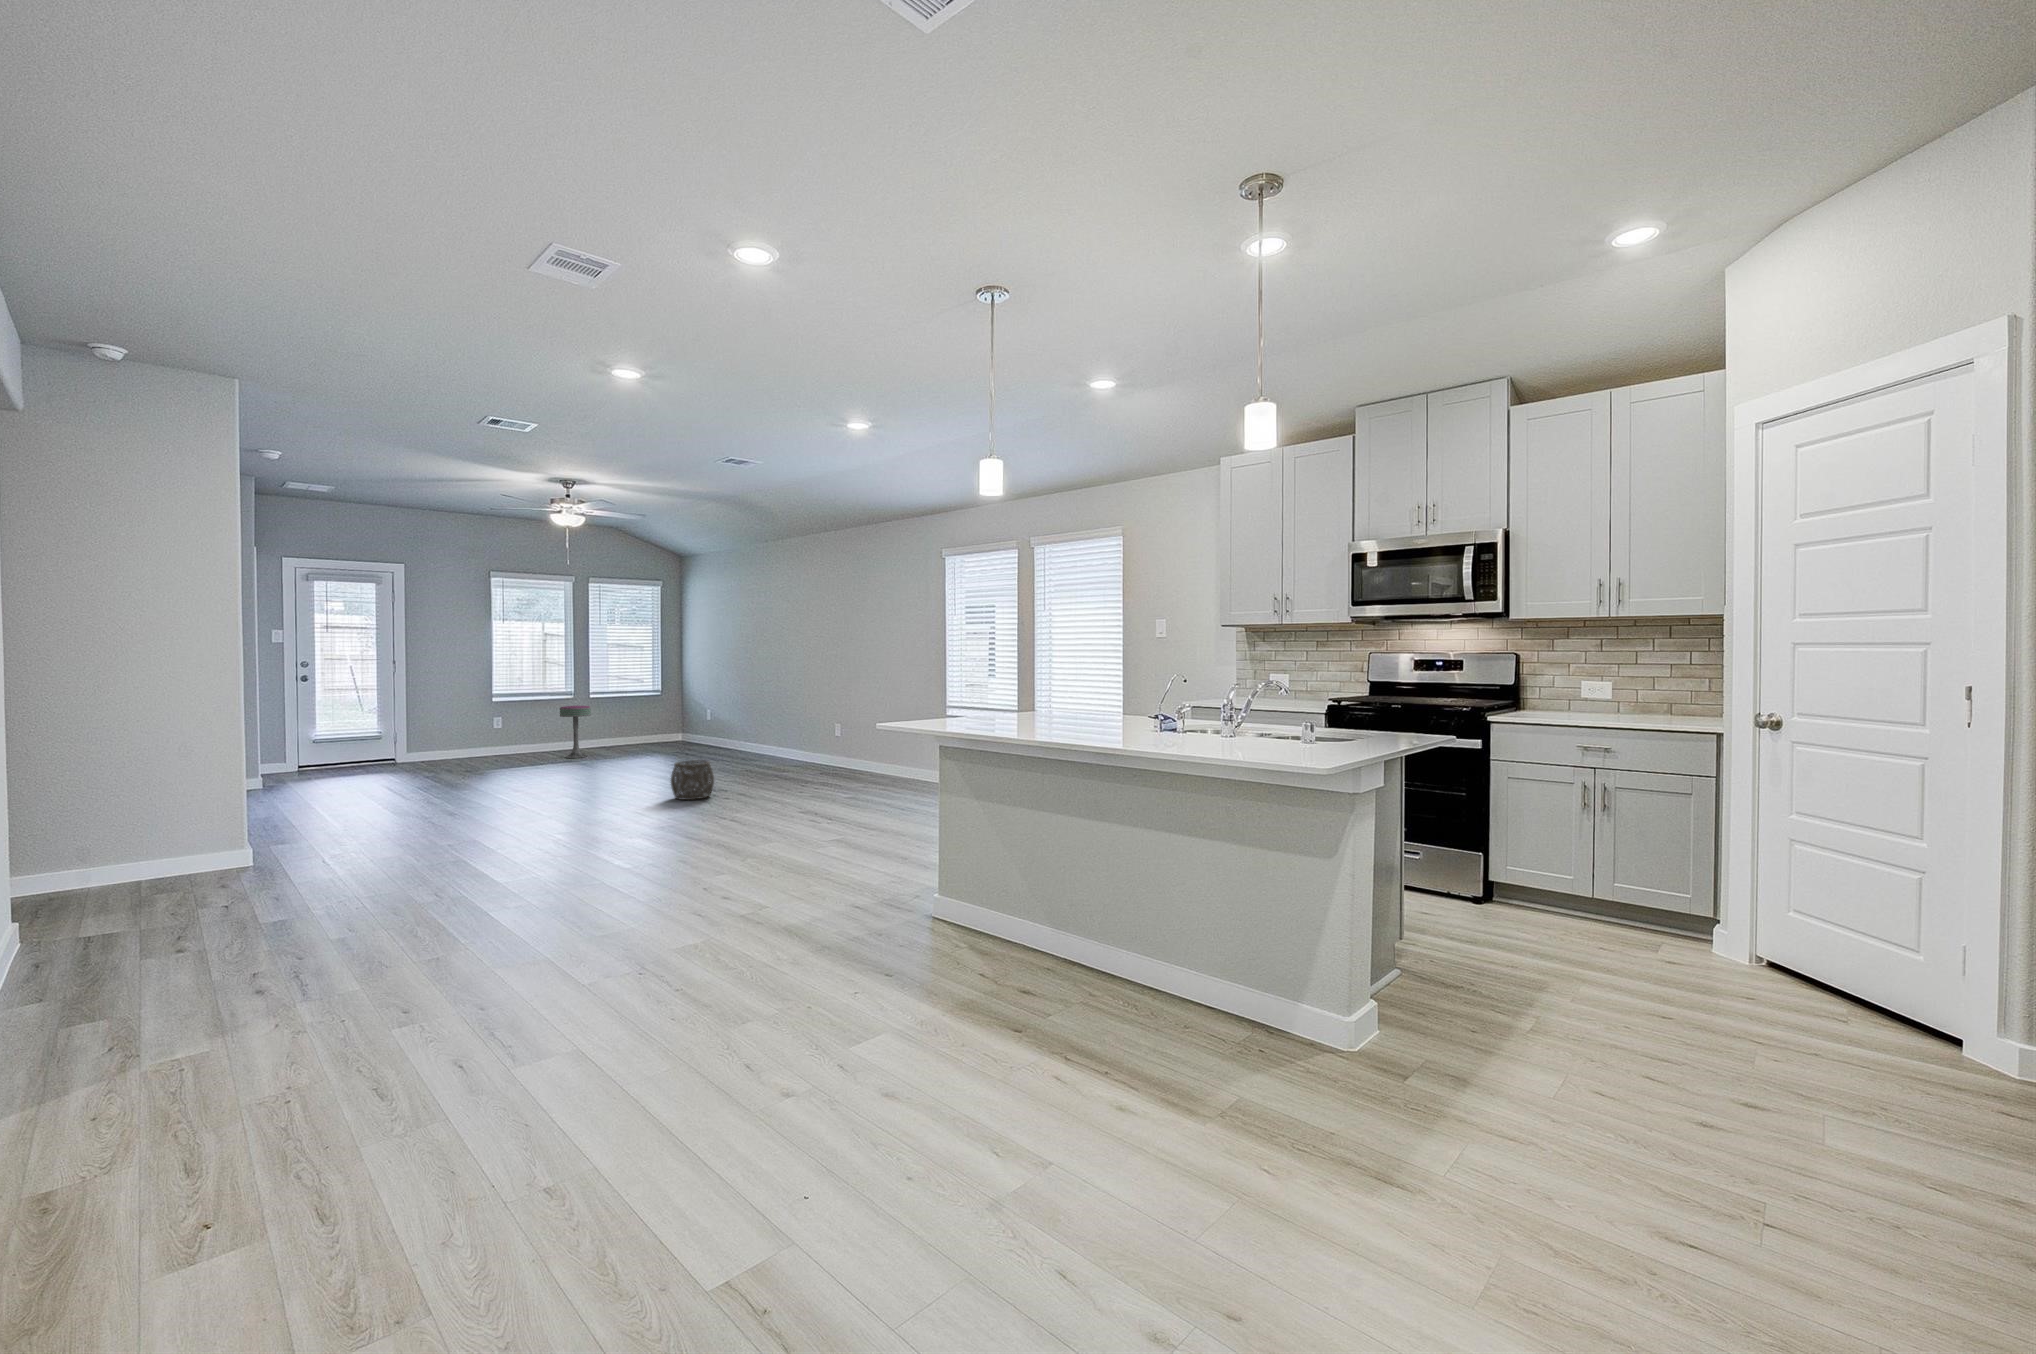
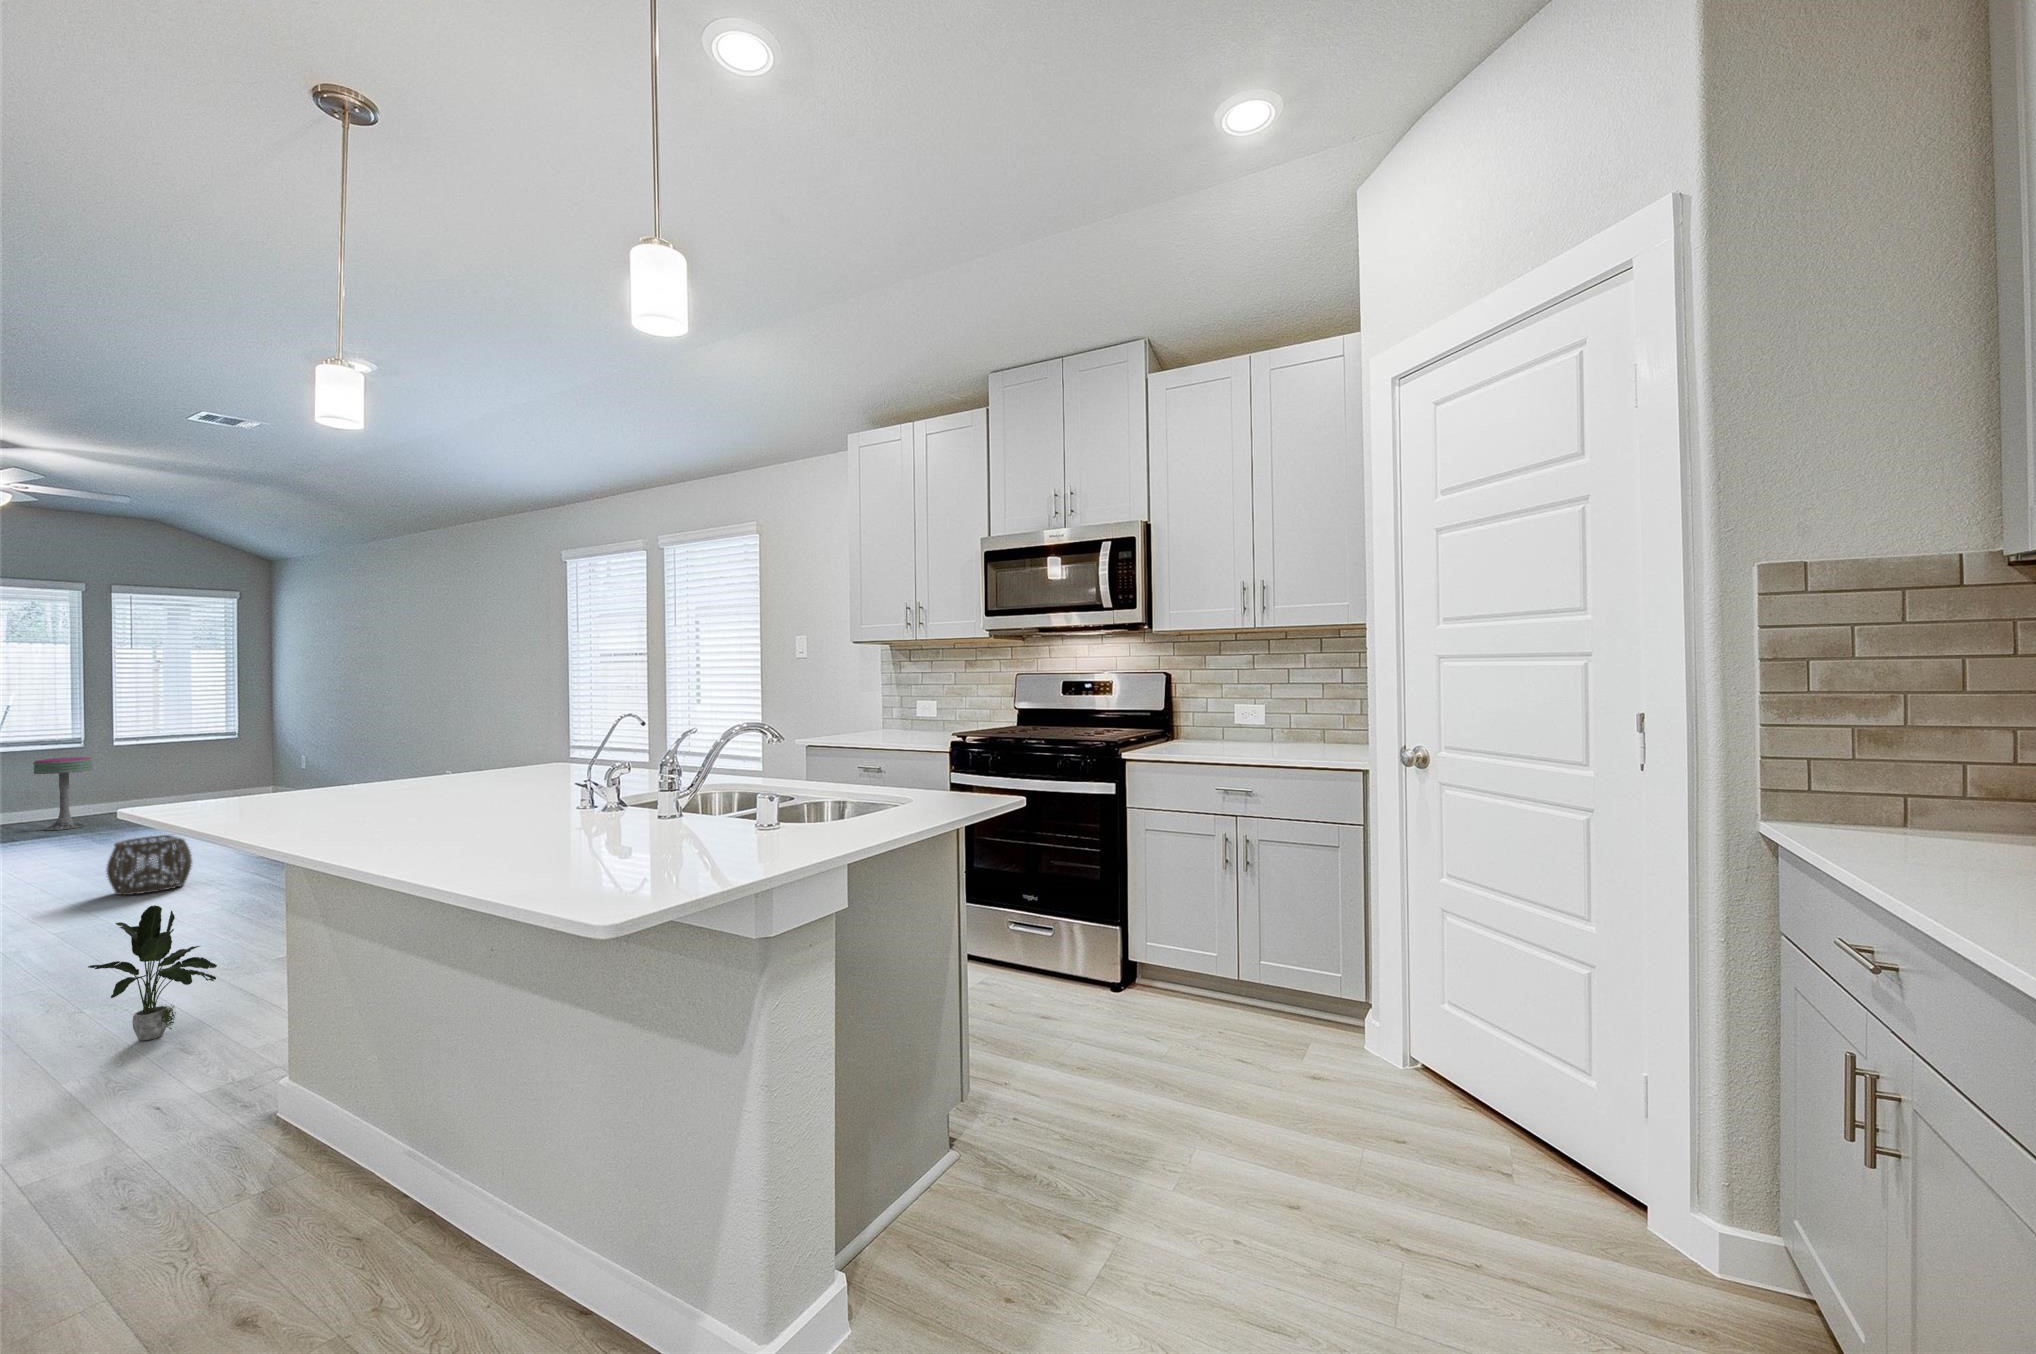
potted plant: none [795,793,847,876] -> present [88,905,217,1041]

